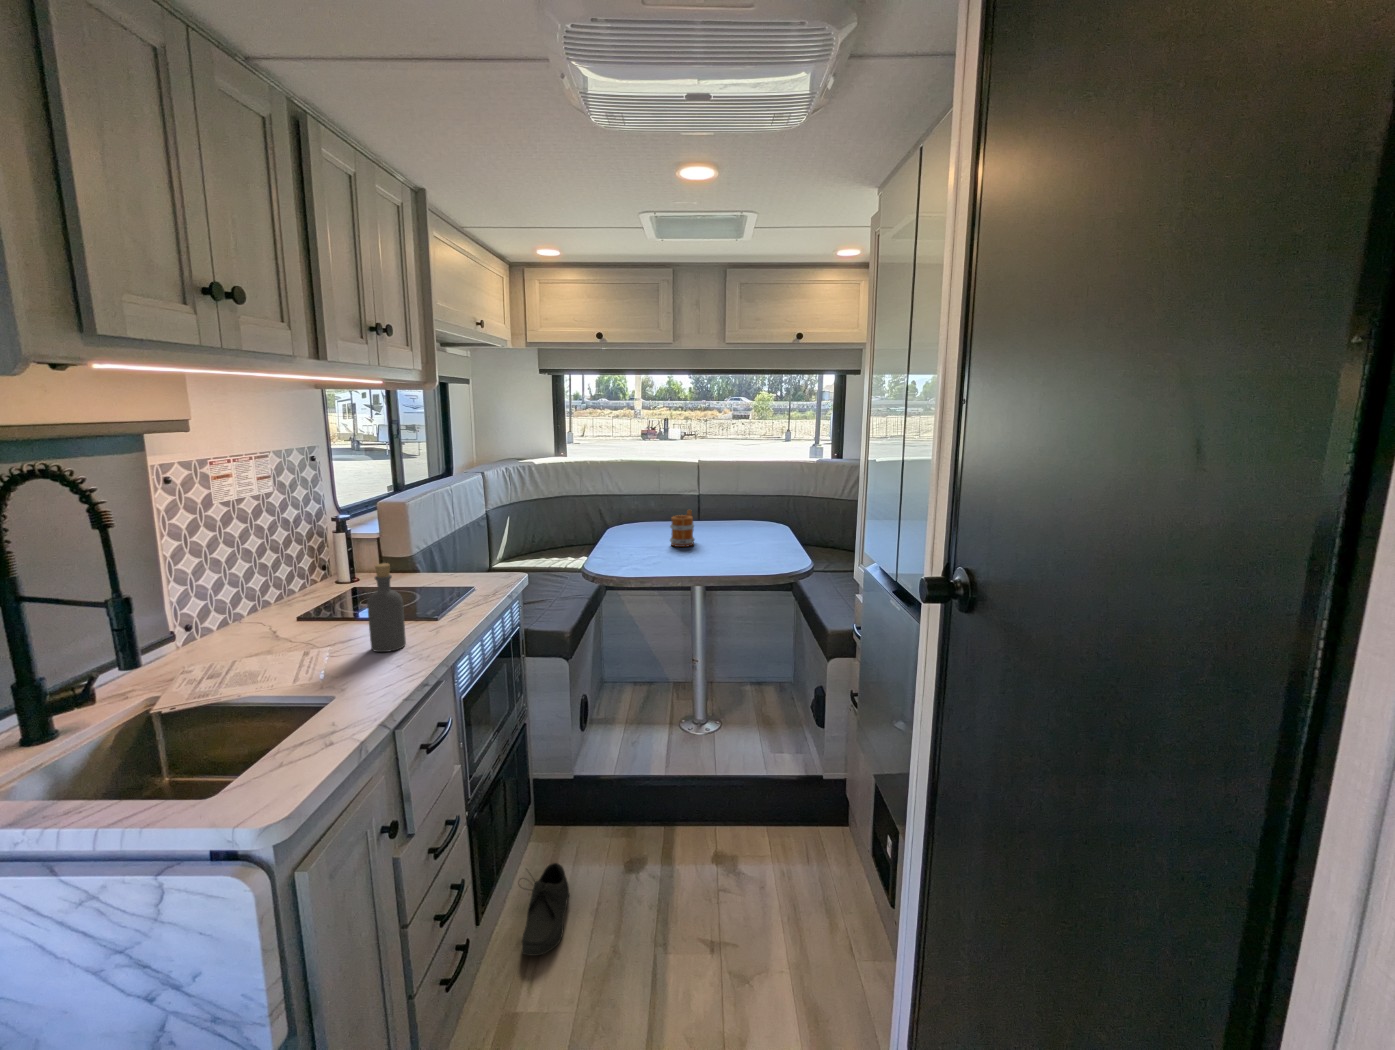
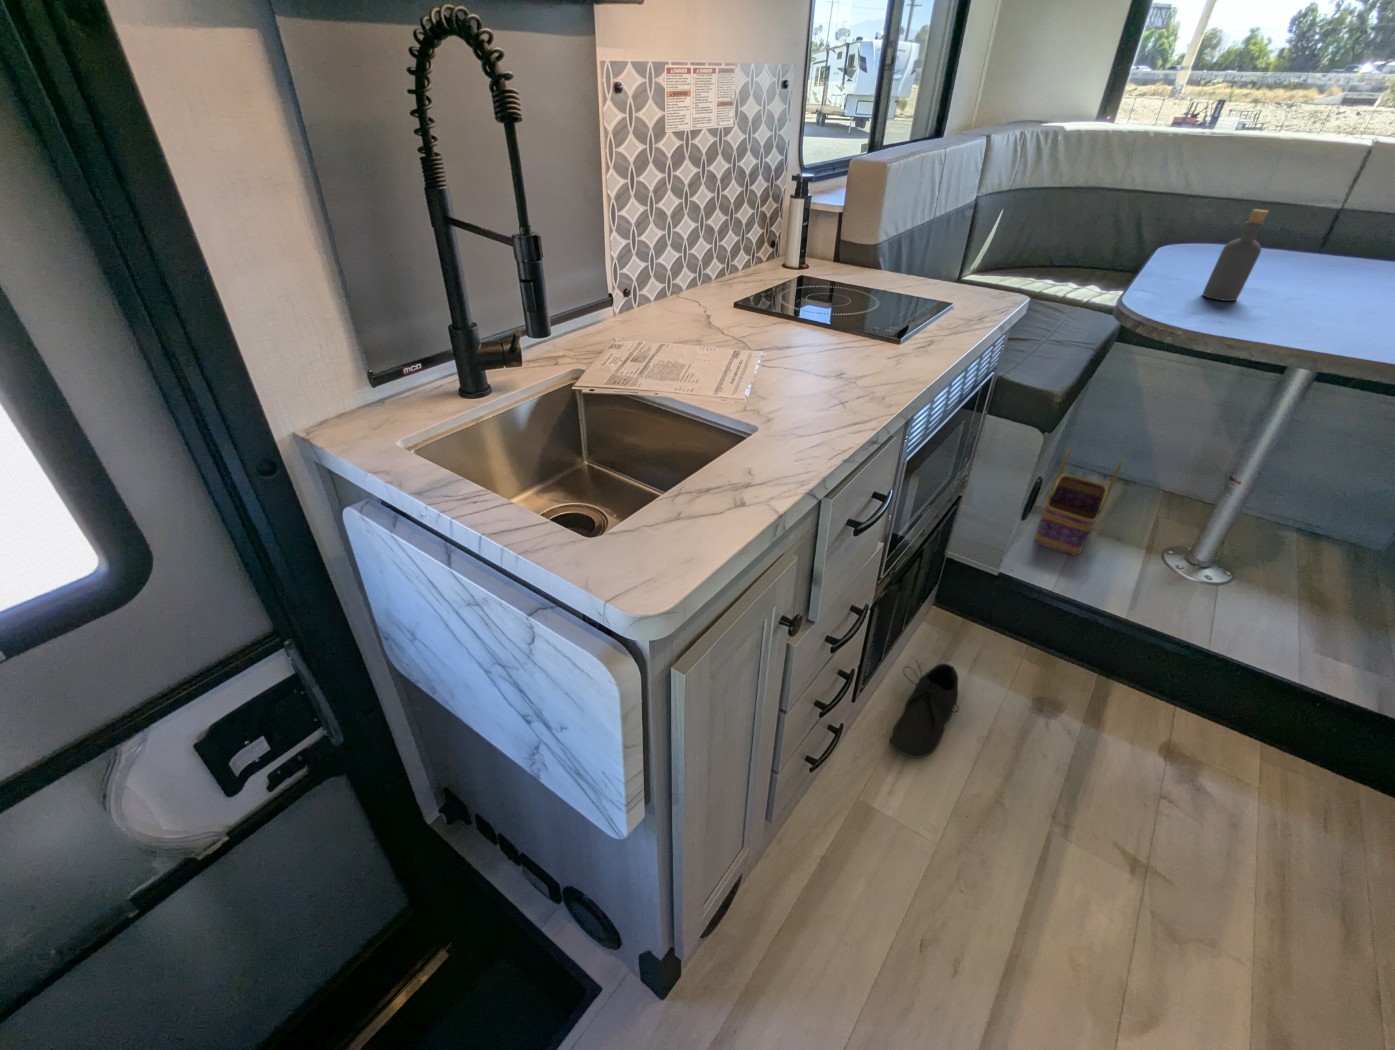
mug: present [670,510,695,547] -> none [1279,224,1356,294]
bottle: present [367,563,406,652] -> present [1203,209,1269,301]
basket: none [596,667,635,747] -> present [1035,447,1123,555]

